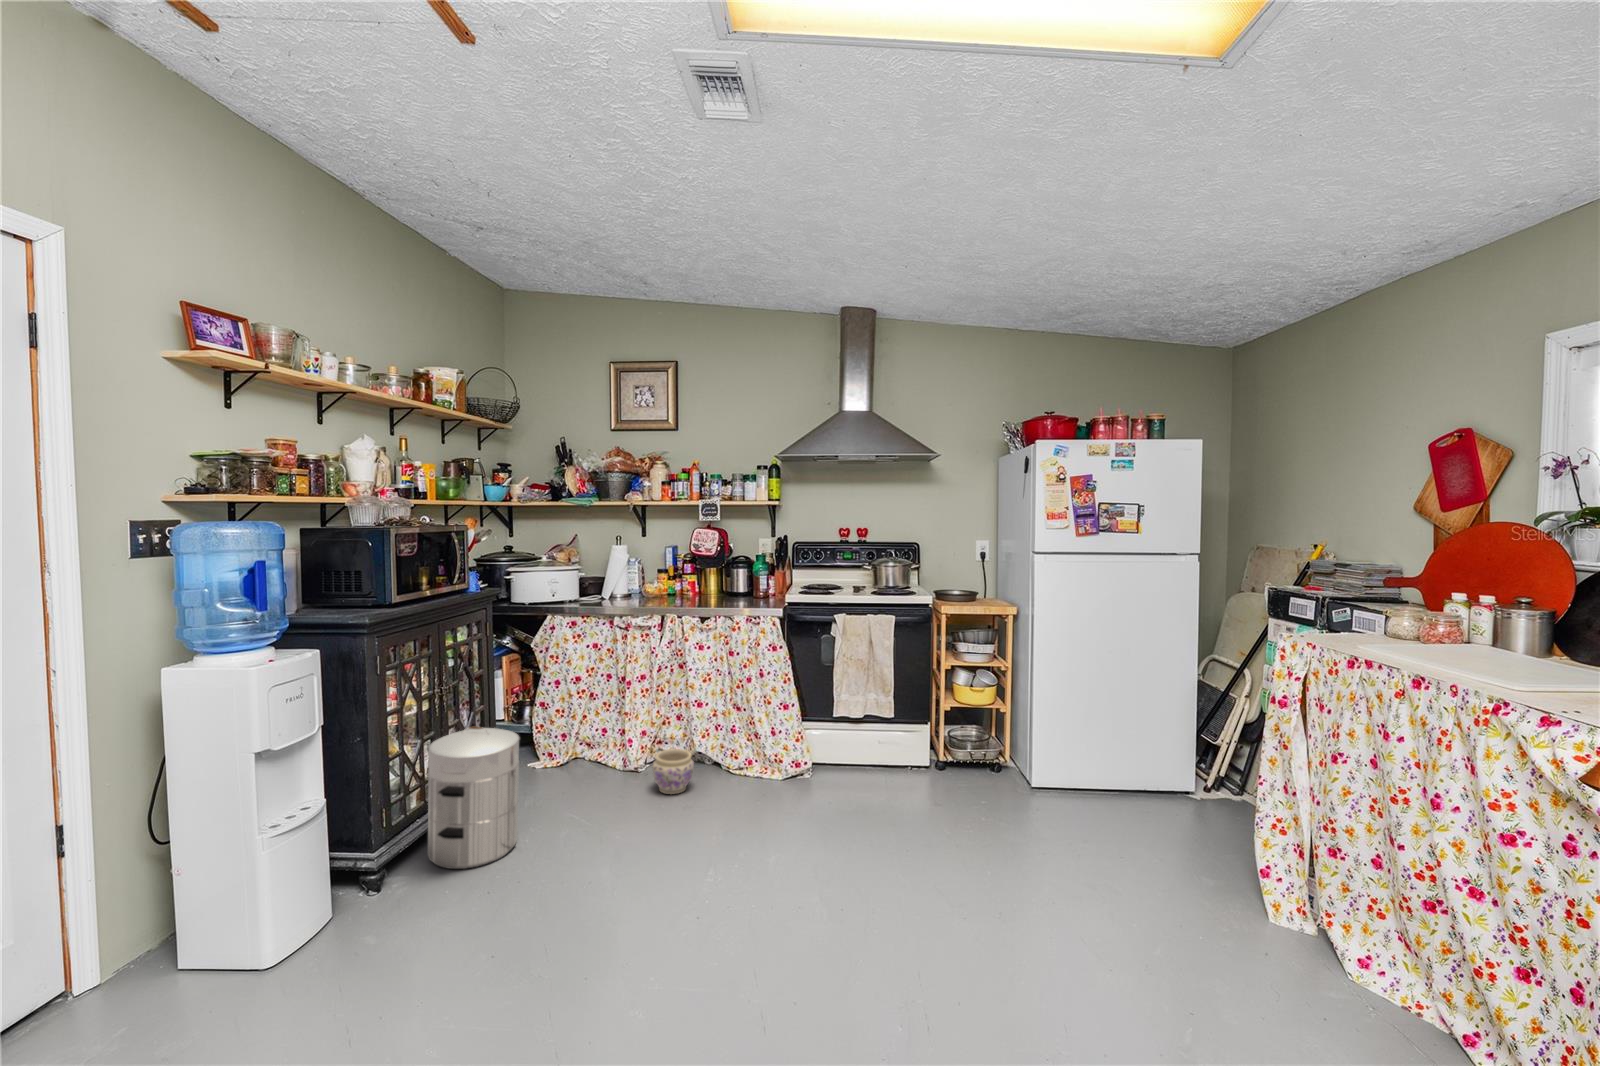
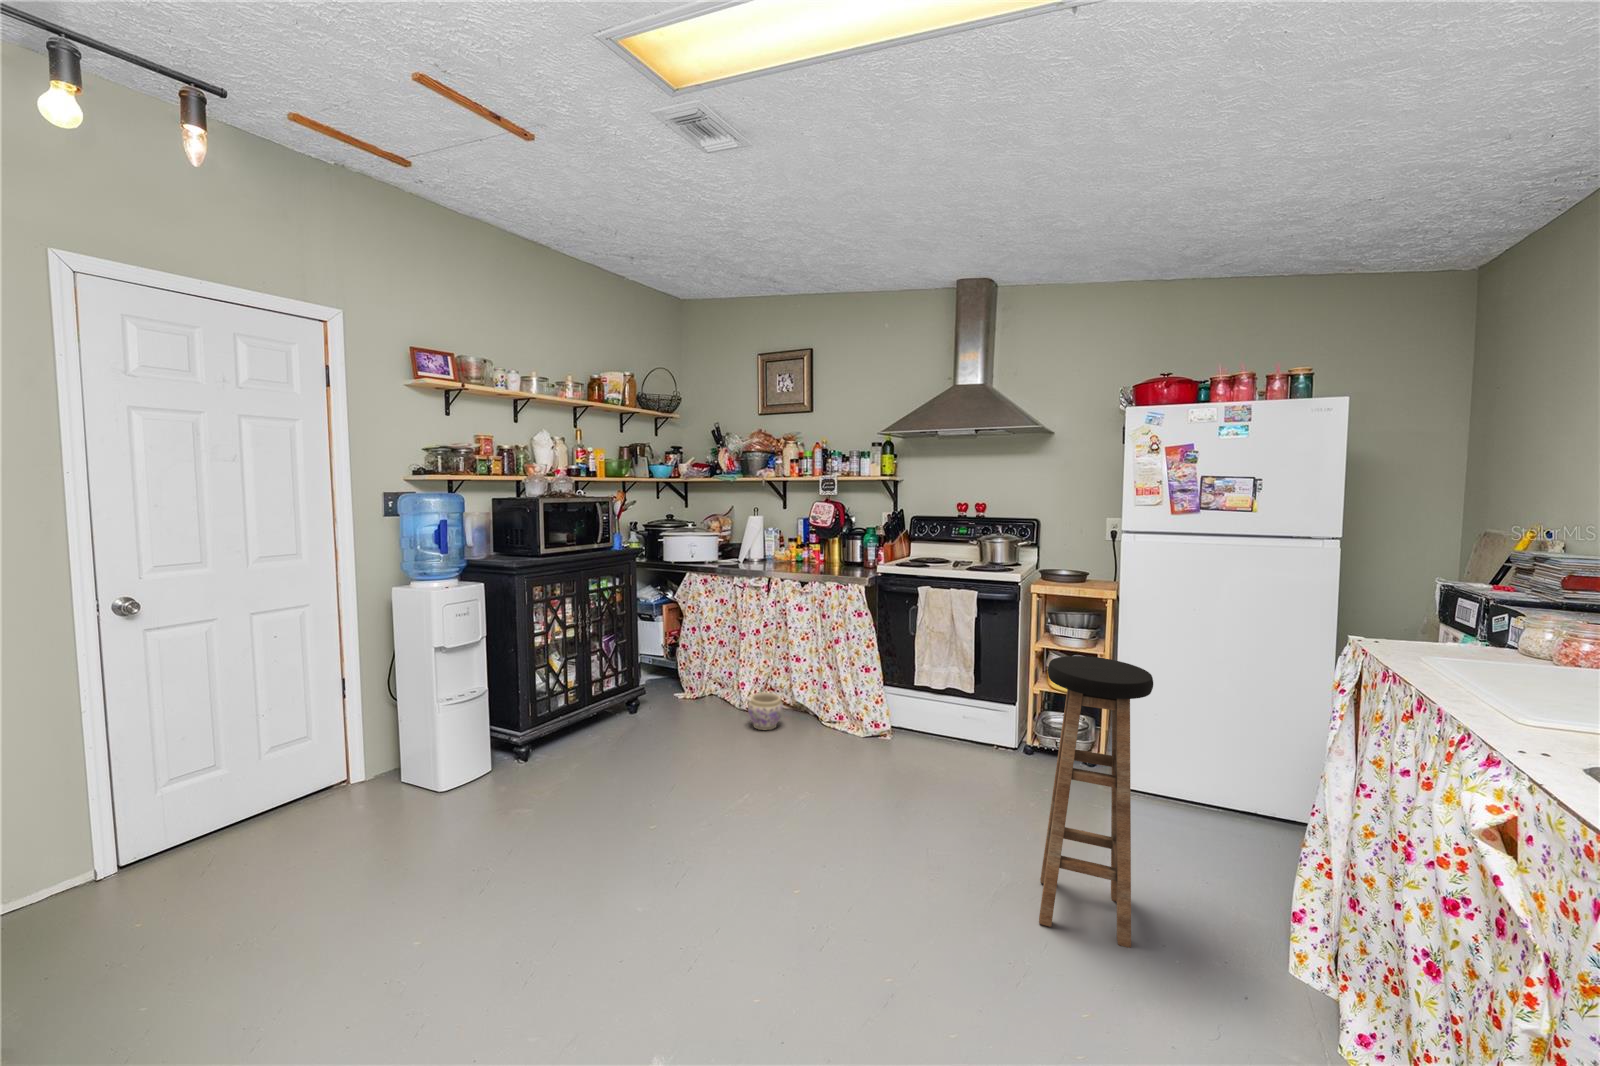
bar stool: none [1050,671,1164,937] -> present [1039,656,1153,948]
waste bin: present [428,727,520,869] -> none [566,651,632,755]

